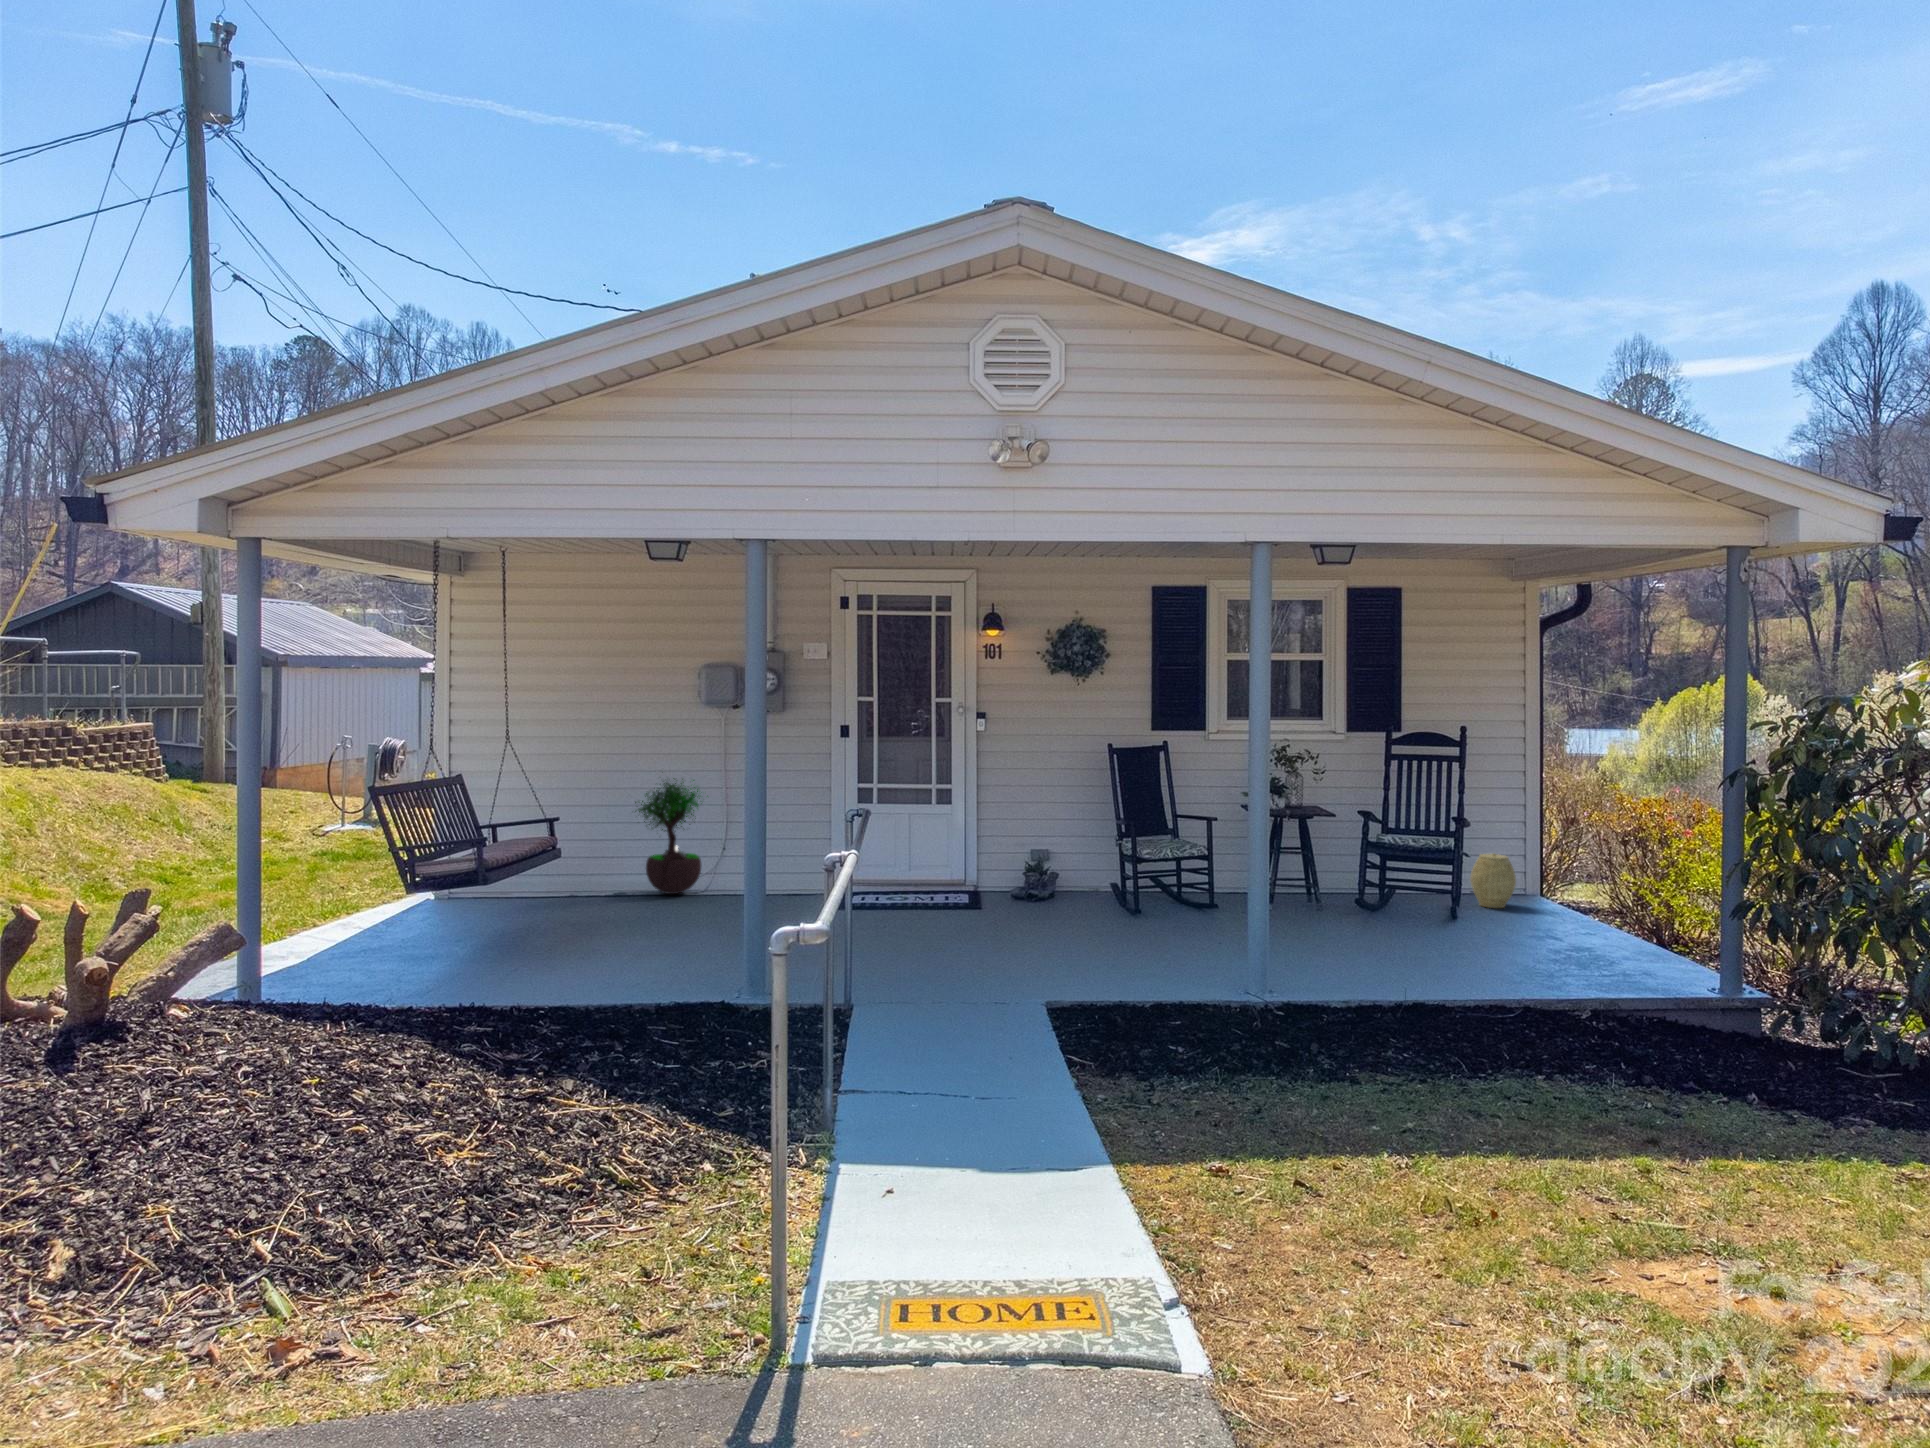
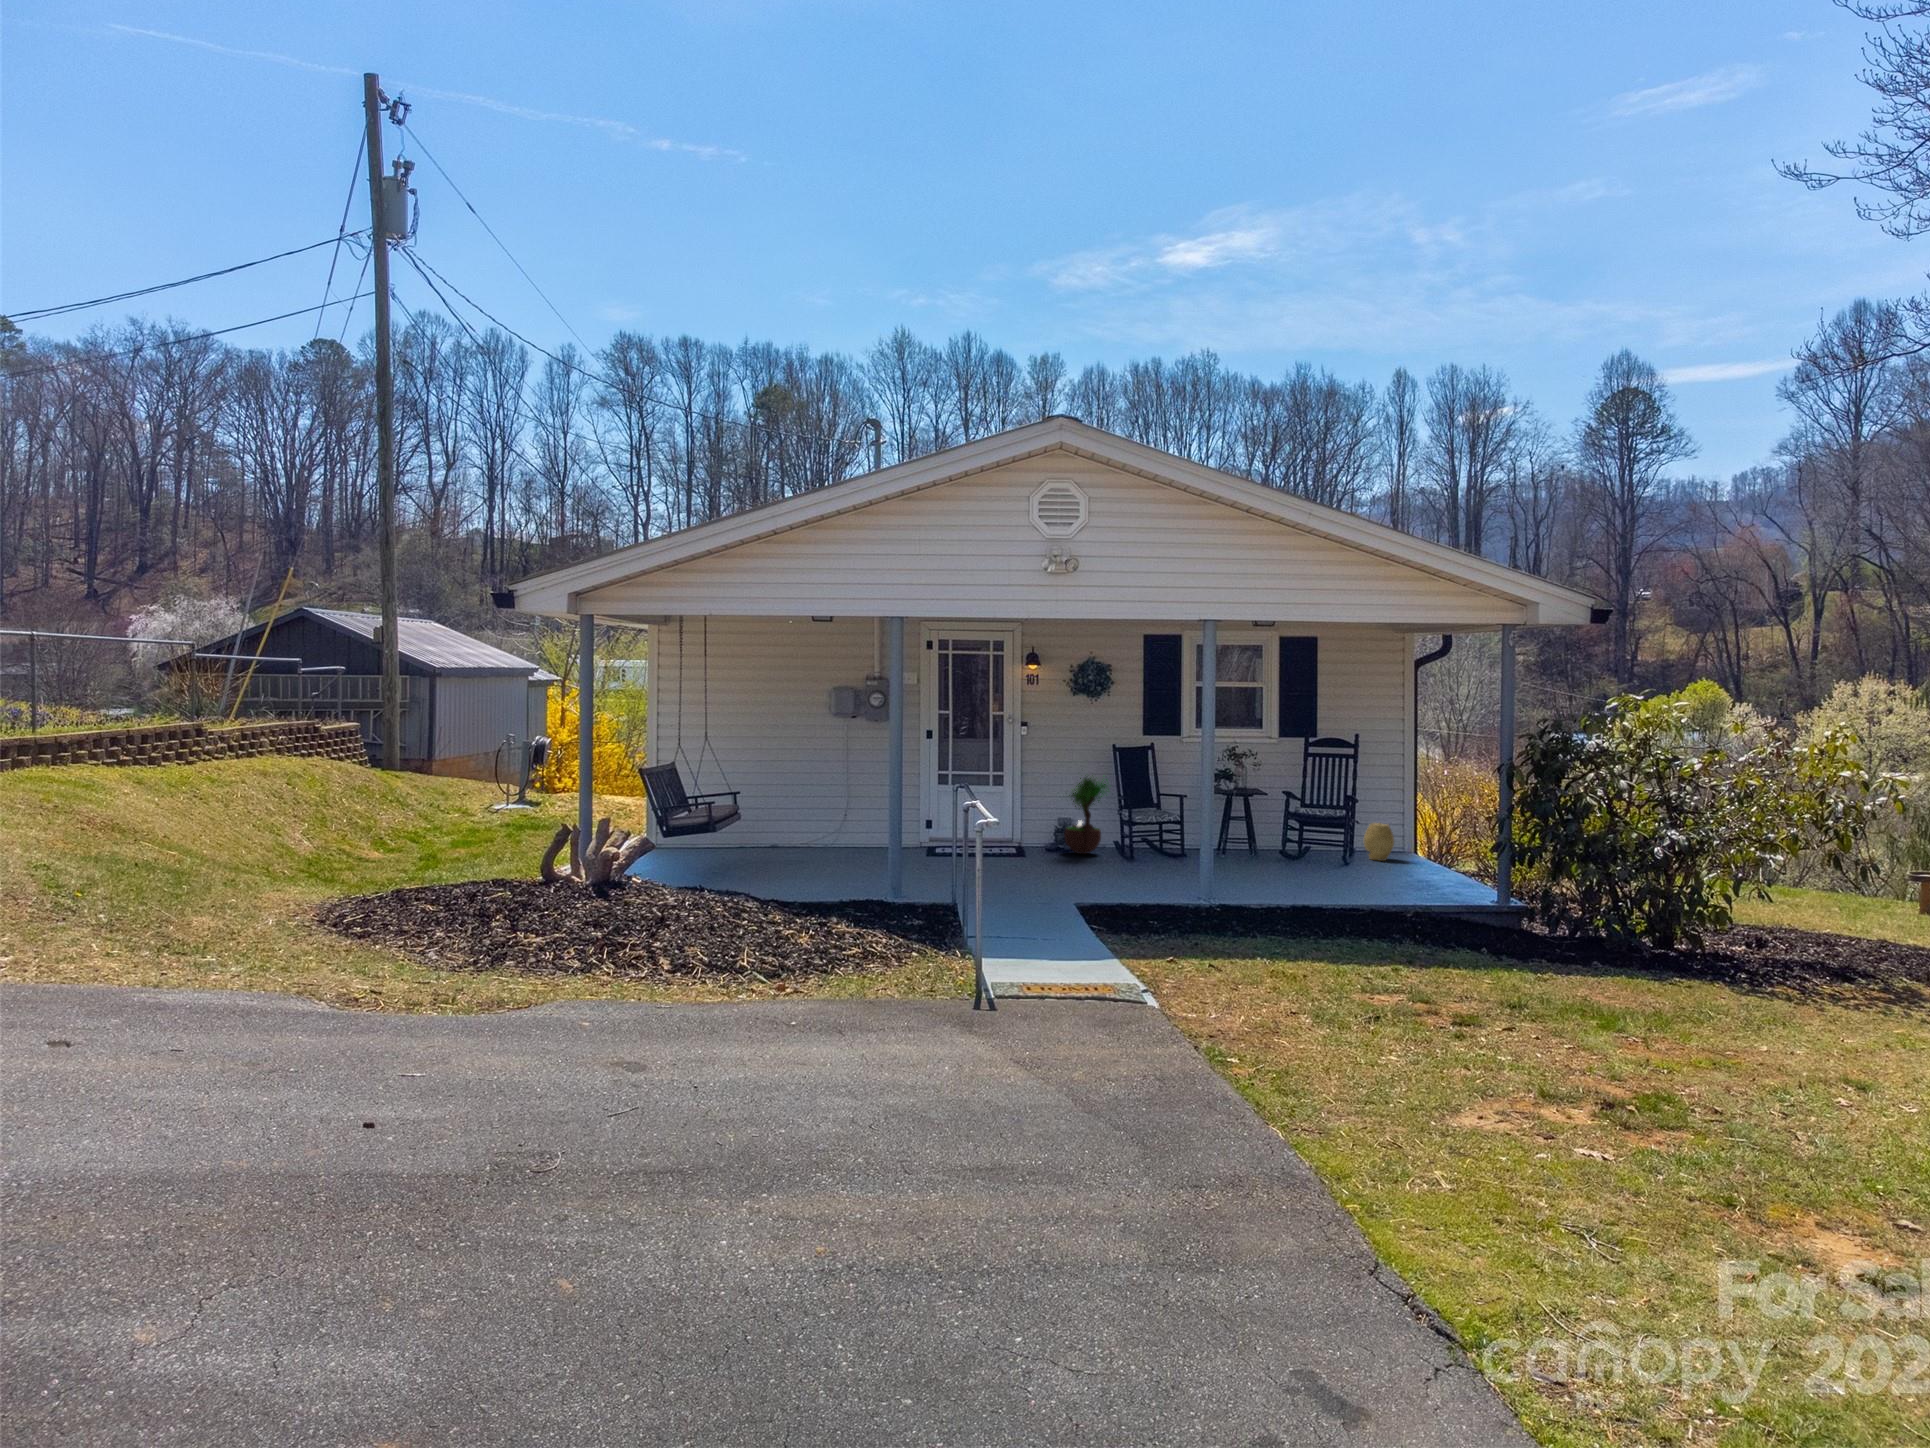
potted tree: present [635,778,702,894] -> present [1064,775,1109,854]

